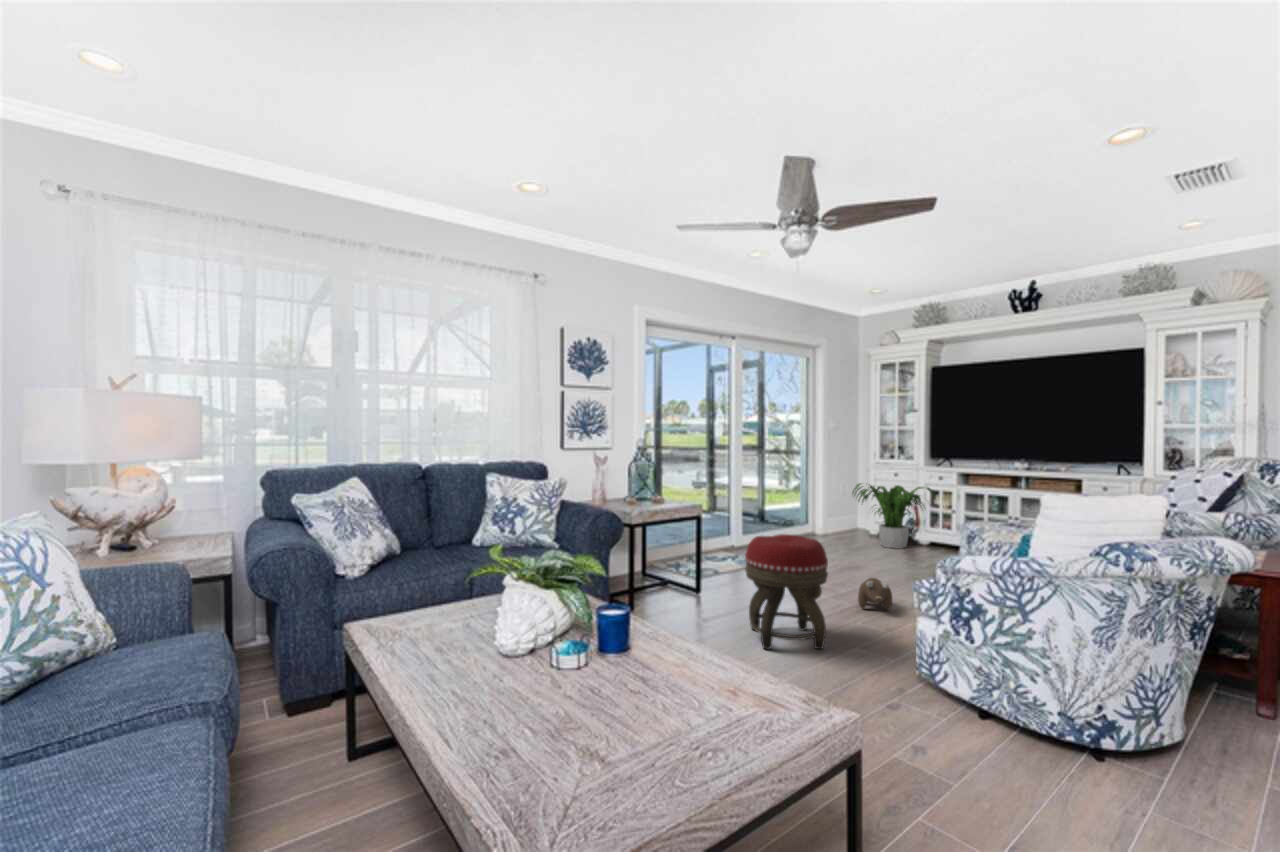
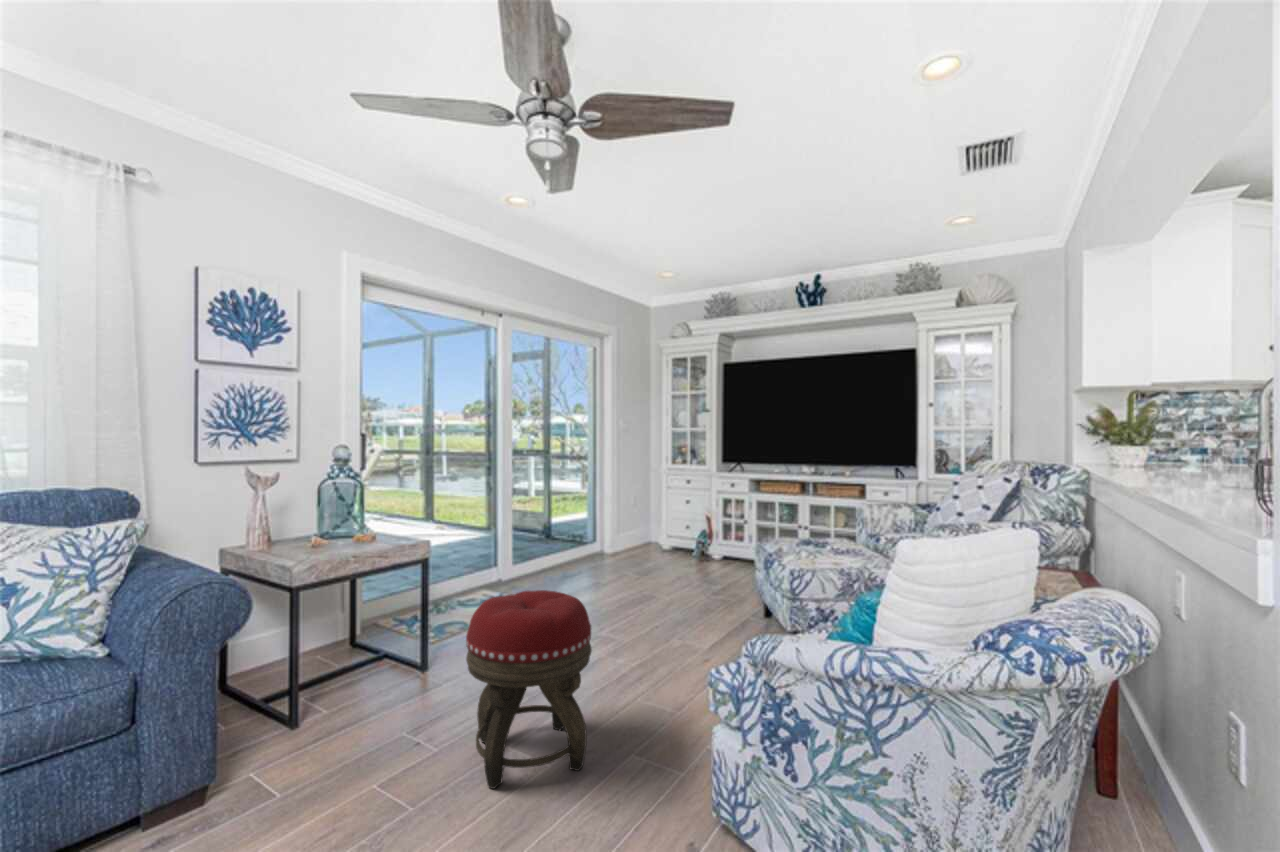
potted plant: present [852,483,935,549] -> none [640,494,729,567]
plush toy: present [858,578,892,611] -> none [639,628,681,672]

